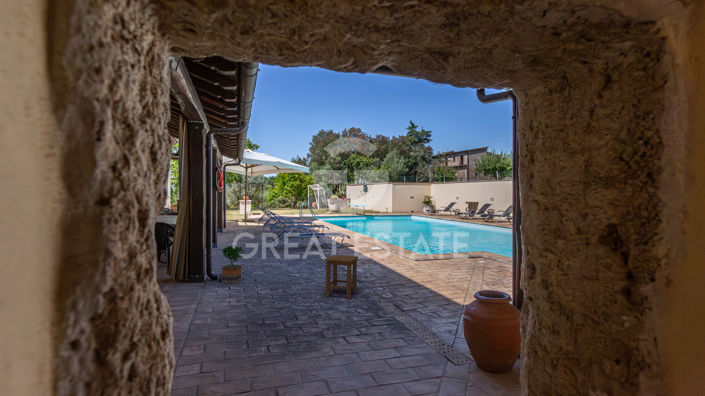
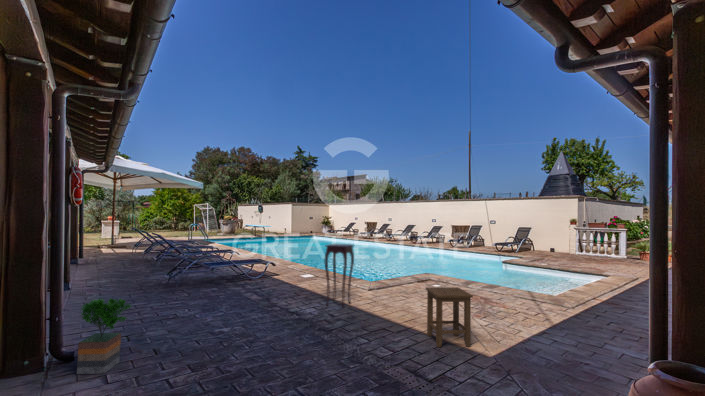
side table: none [373,220,397,268] -> present [324,244,354,307]
stool: present [325,255,358,299] -> present [426,287,473,347]

